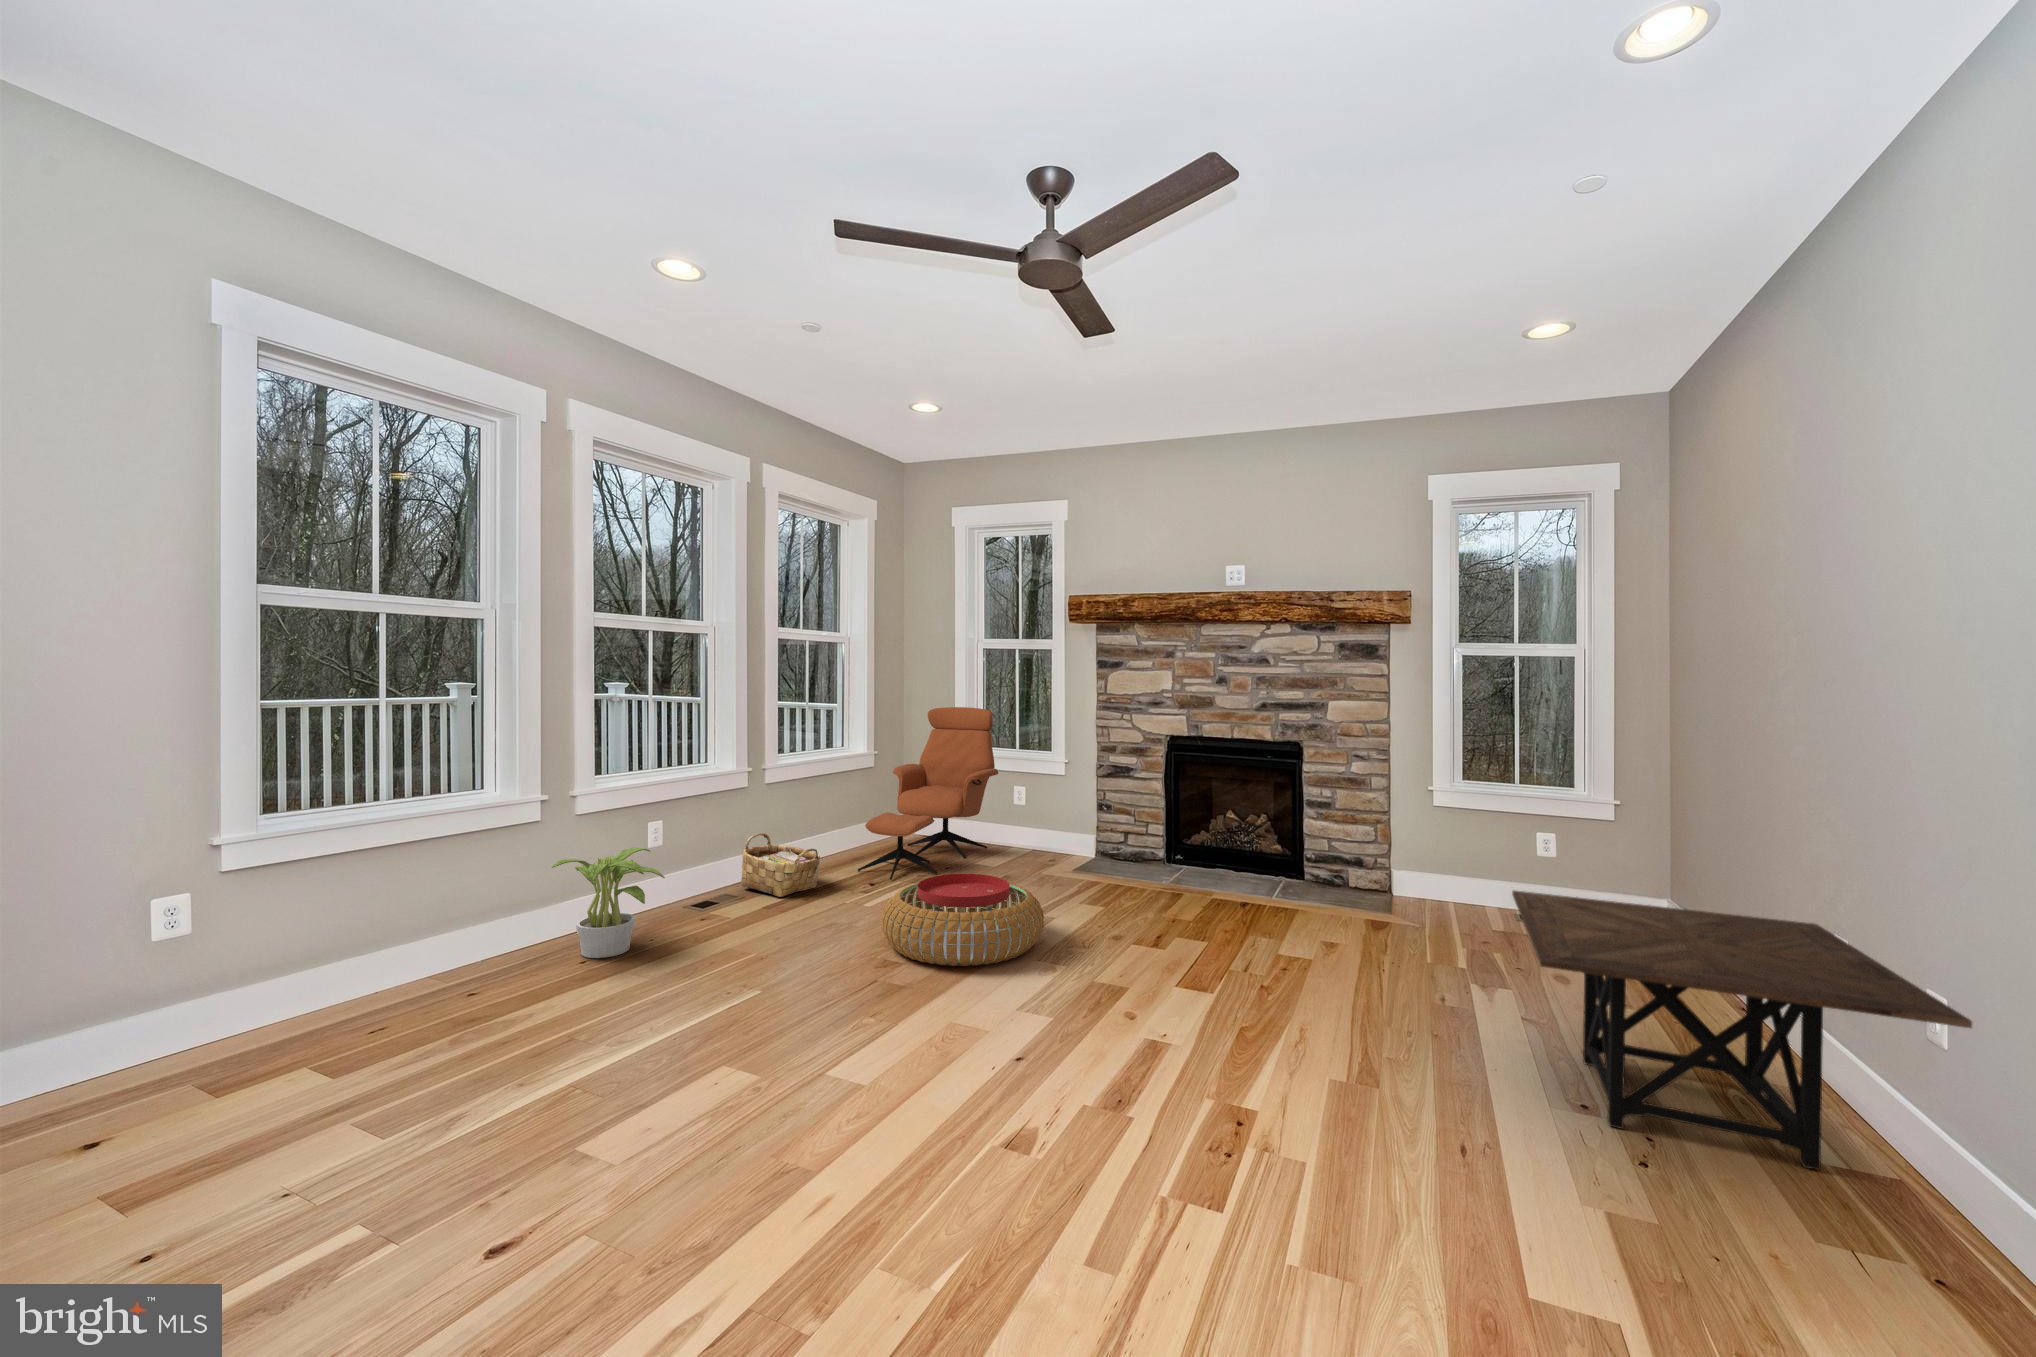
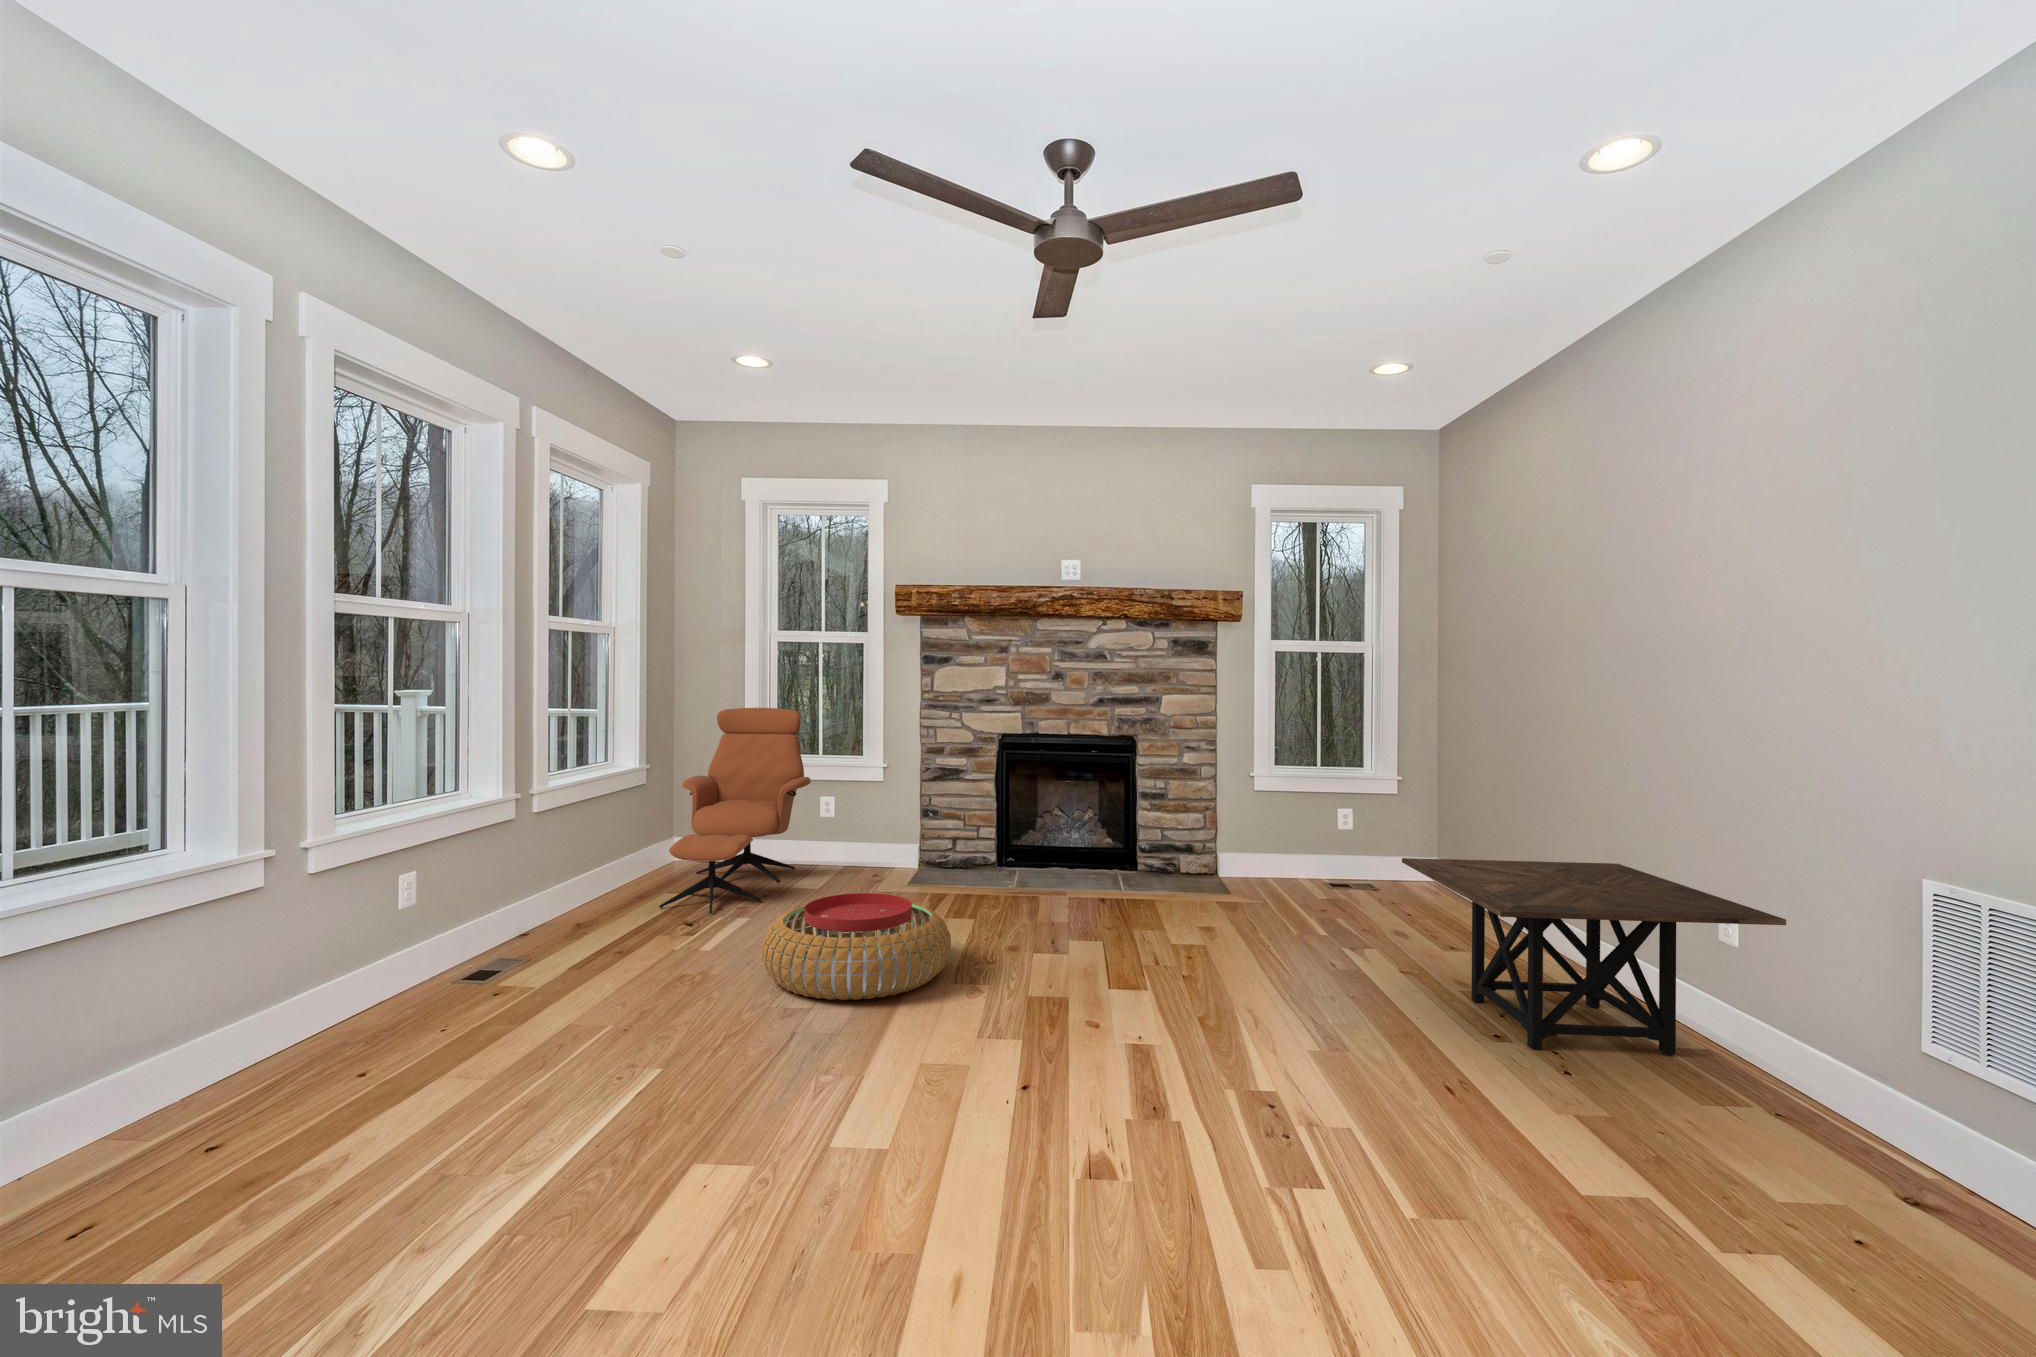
woven basket: present [741,833,820,897] -> none [517,869,628,948]
potted plant: present [552,848,665,958] -> none [303,899,467,1058]

